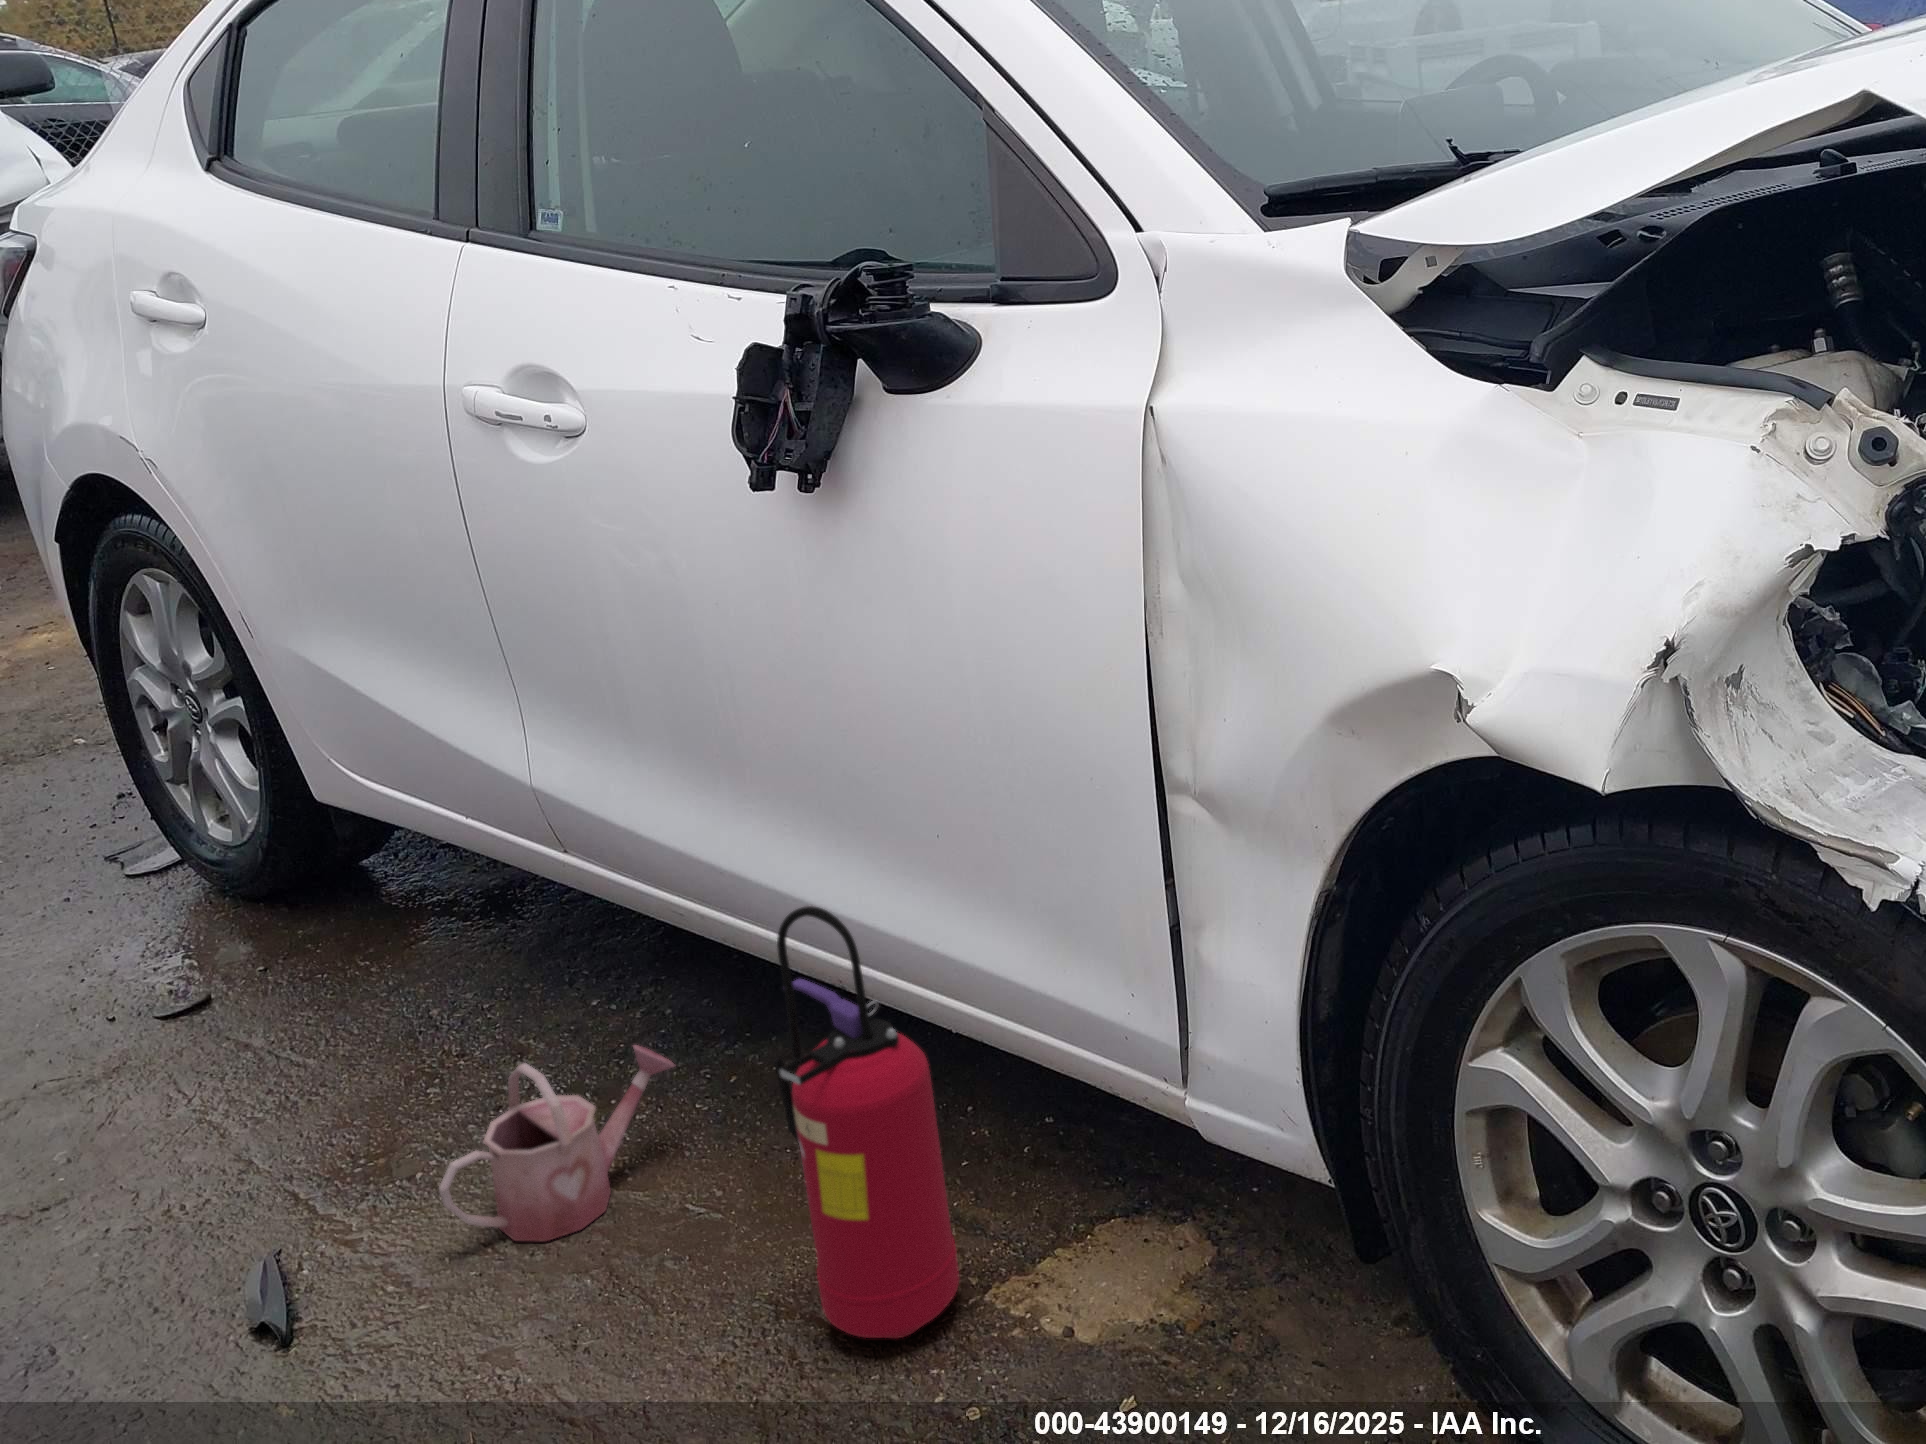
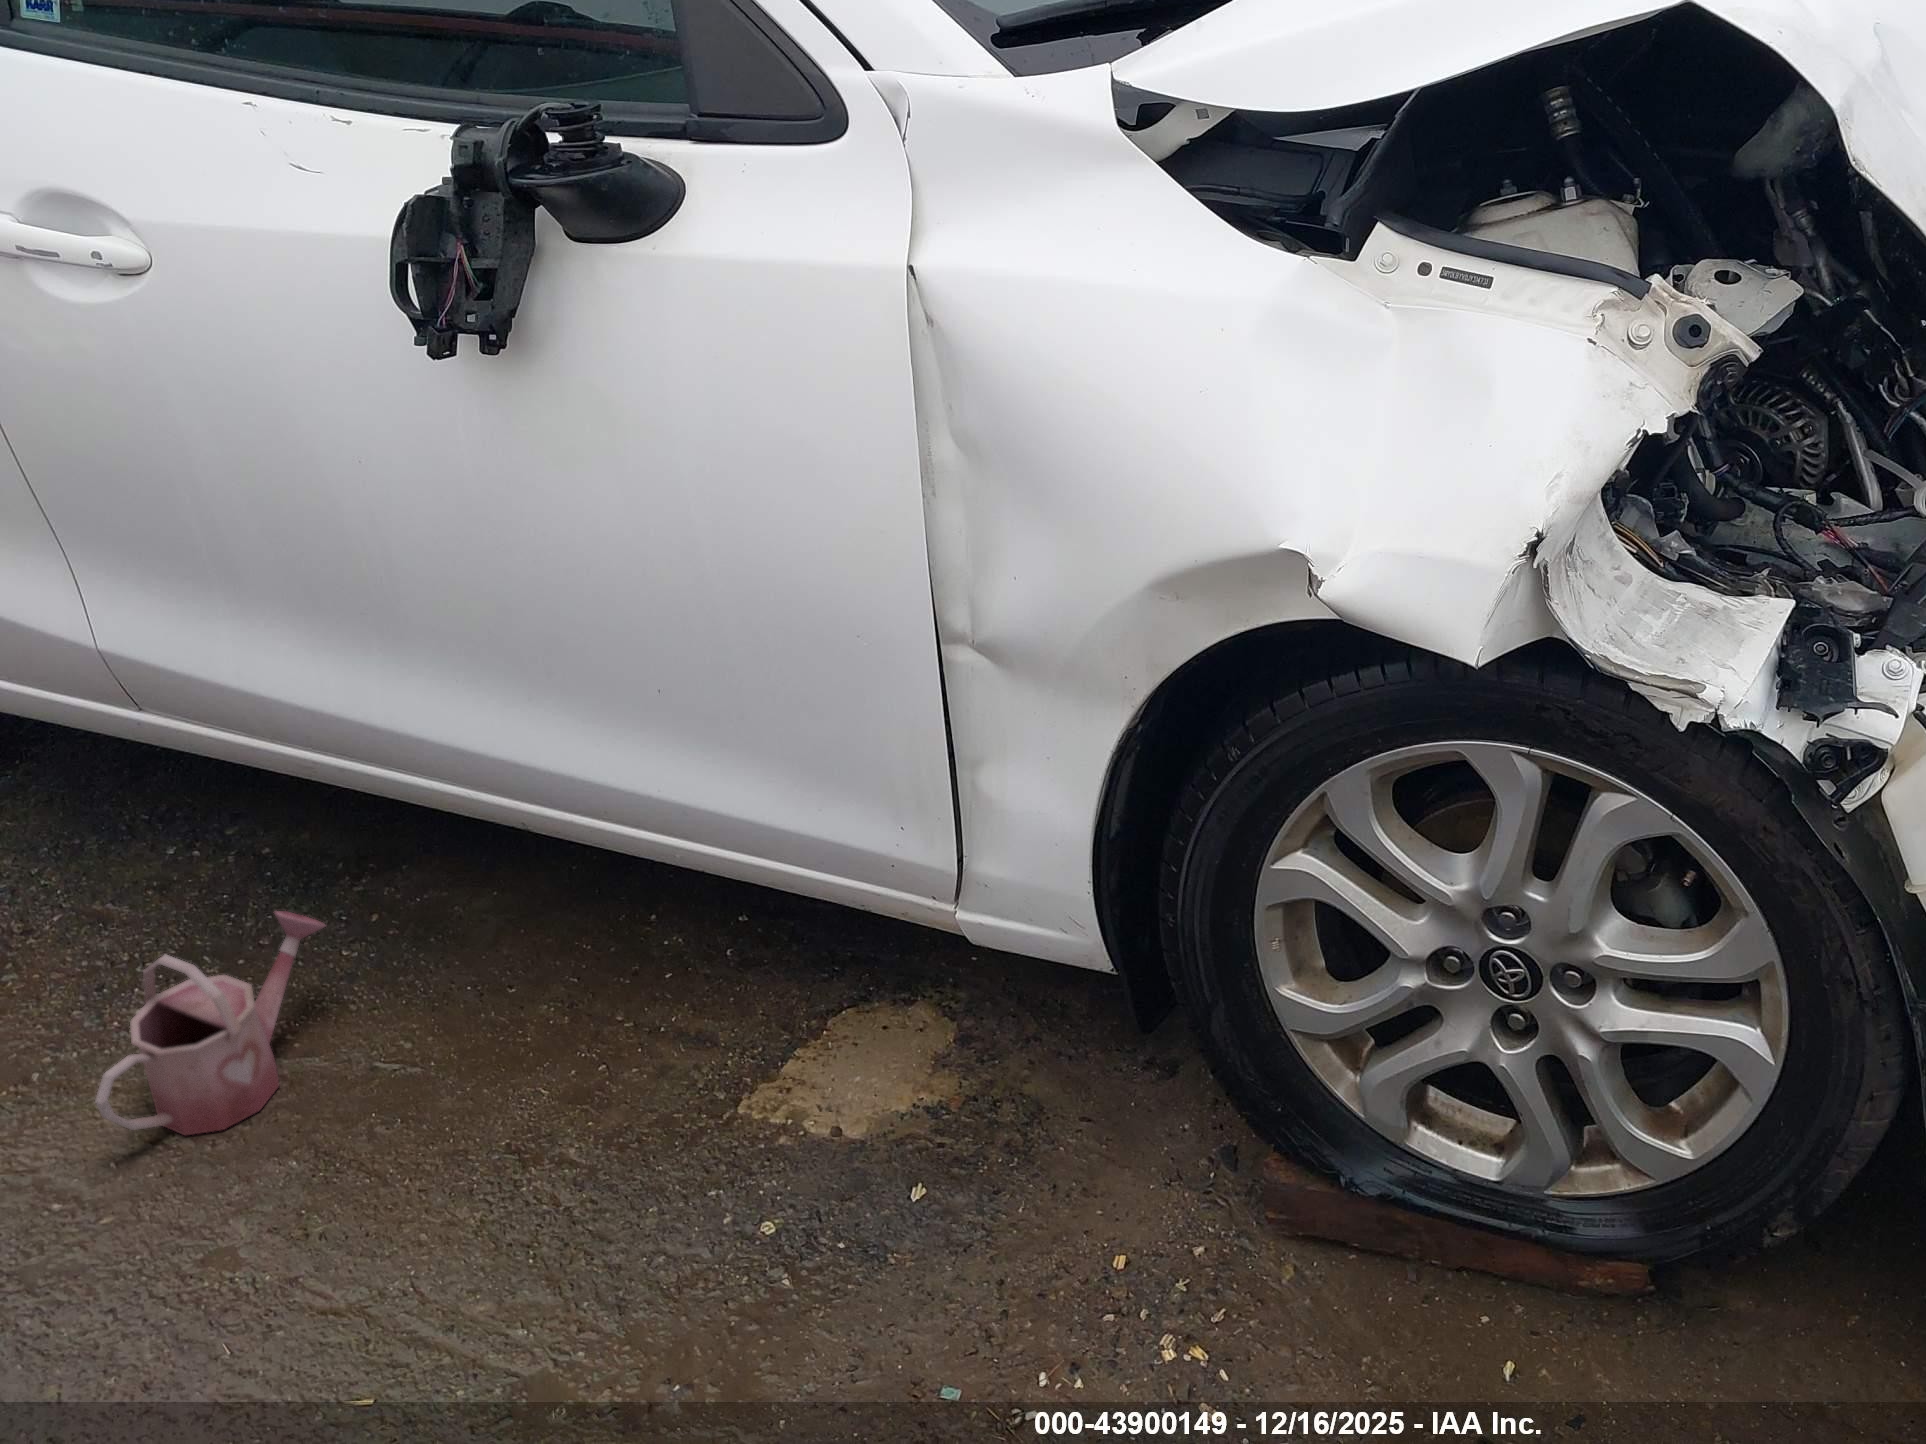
fire extinguisher: present [774,906,959,1338] -> none [499,777,716,1175]

